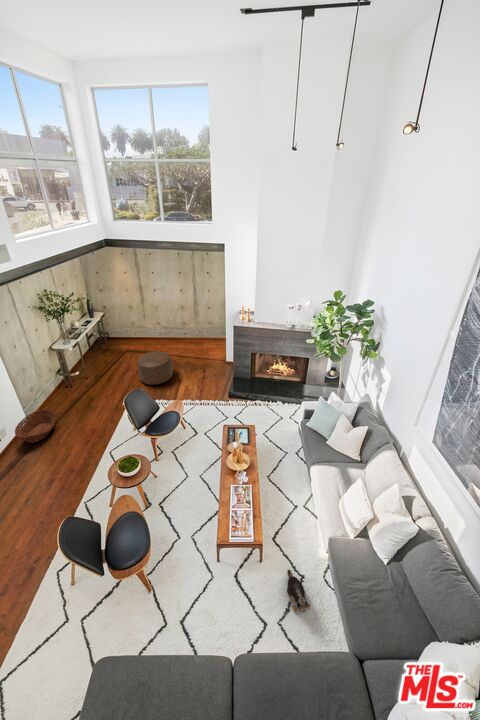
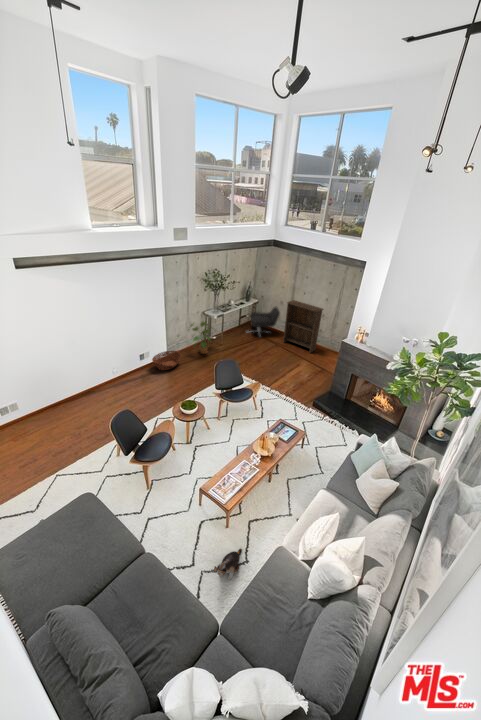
bookshelf: none [144,302,188,349] -> present [283,300,323,353]
lounge chair: none [100,314,137,352] -> present [251,307,280,333]
ottoman: present [137,351,173,385] -> none [253,341,284,370]
house plant: none [41,358,83,398] -> present [191,321,212,354]

